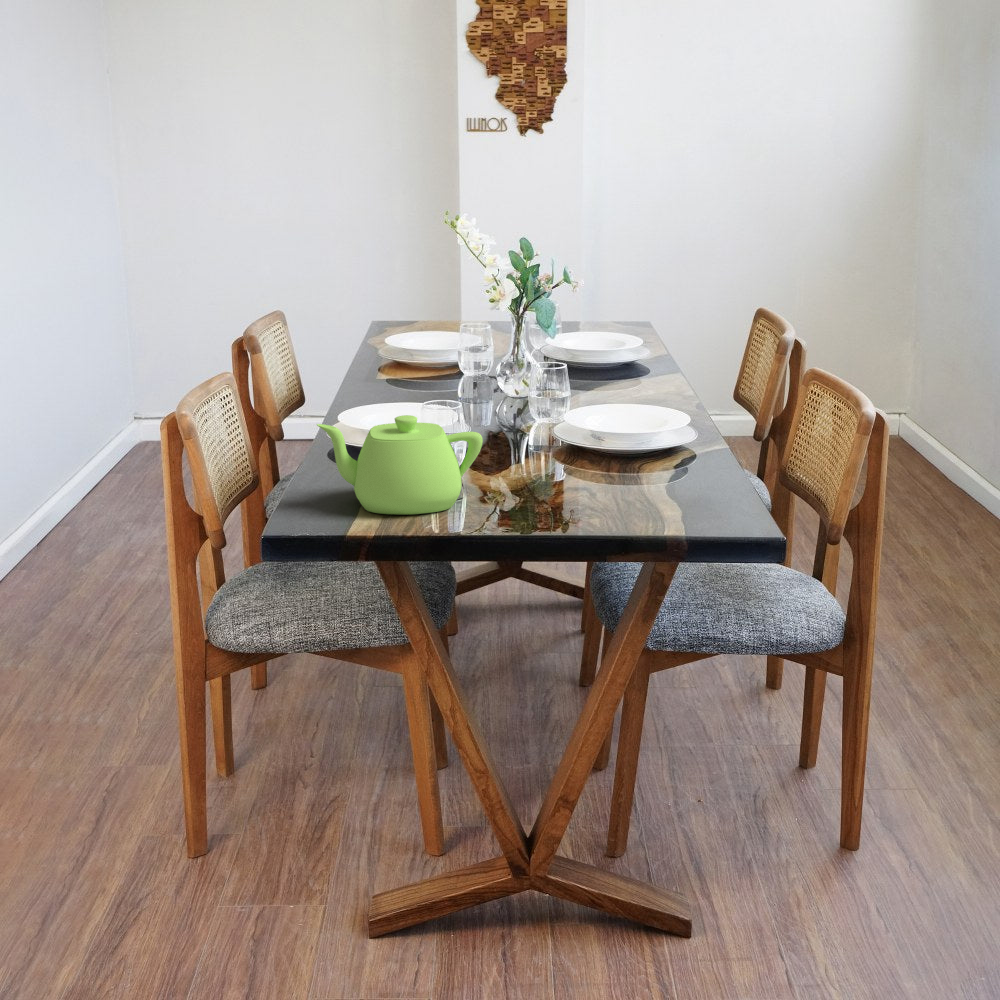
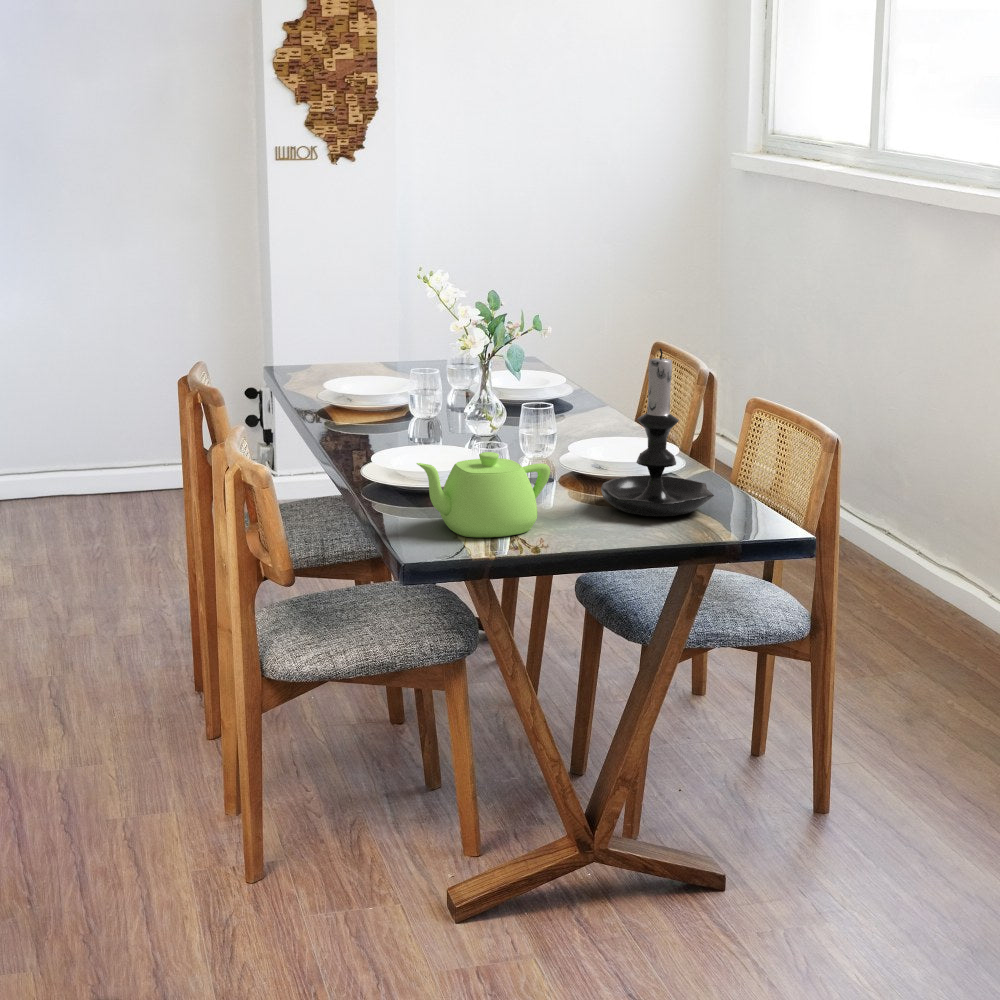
candle holder: none [559,300,690,502] -> present [601,348,714,517]

